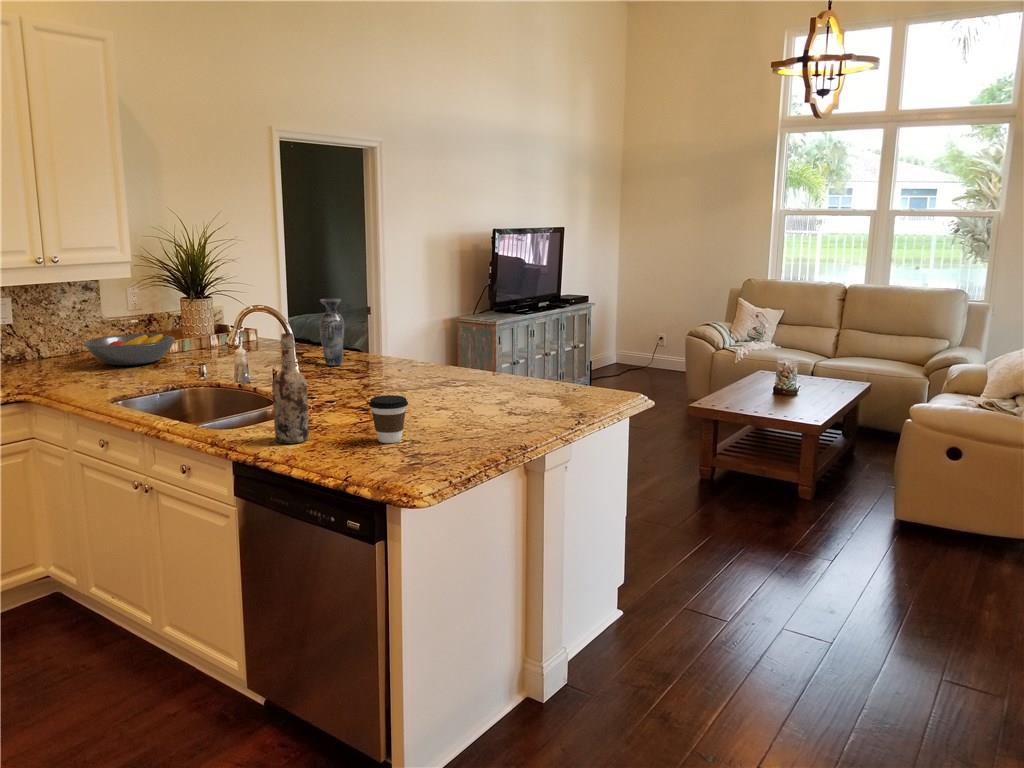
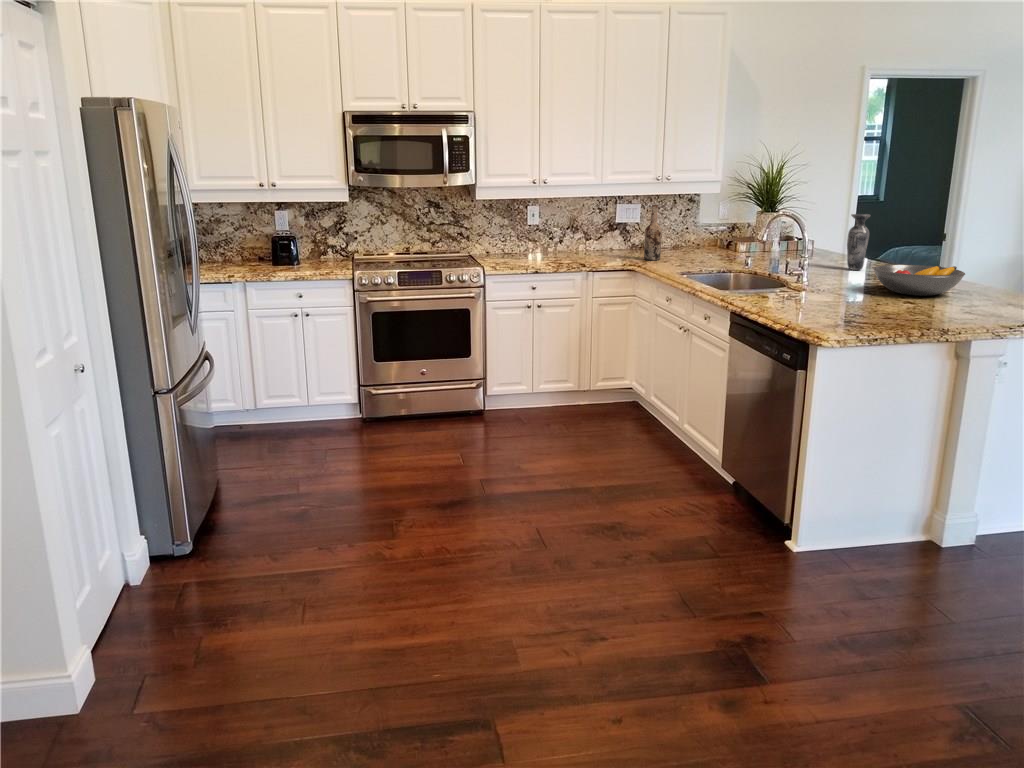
fruit bowl: present [84,333,175,365] -> present [874,265,965,296]
wine bottle: present [272,333,309,444] -> present [644,205,662,260]
coffee cup: present [369,395,408,443] -> none [827,278,859,313]

